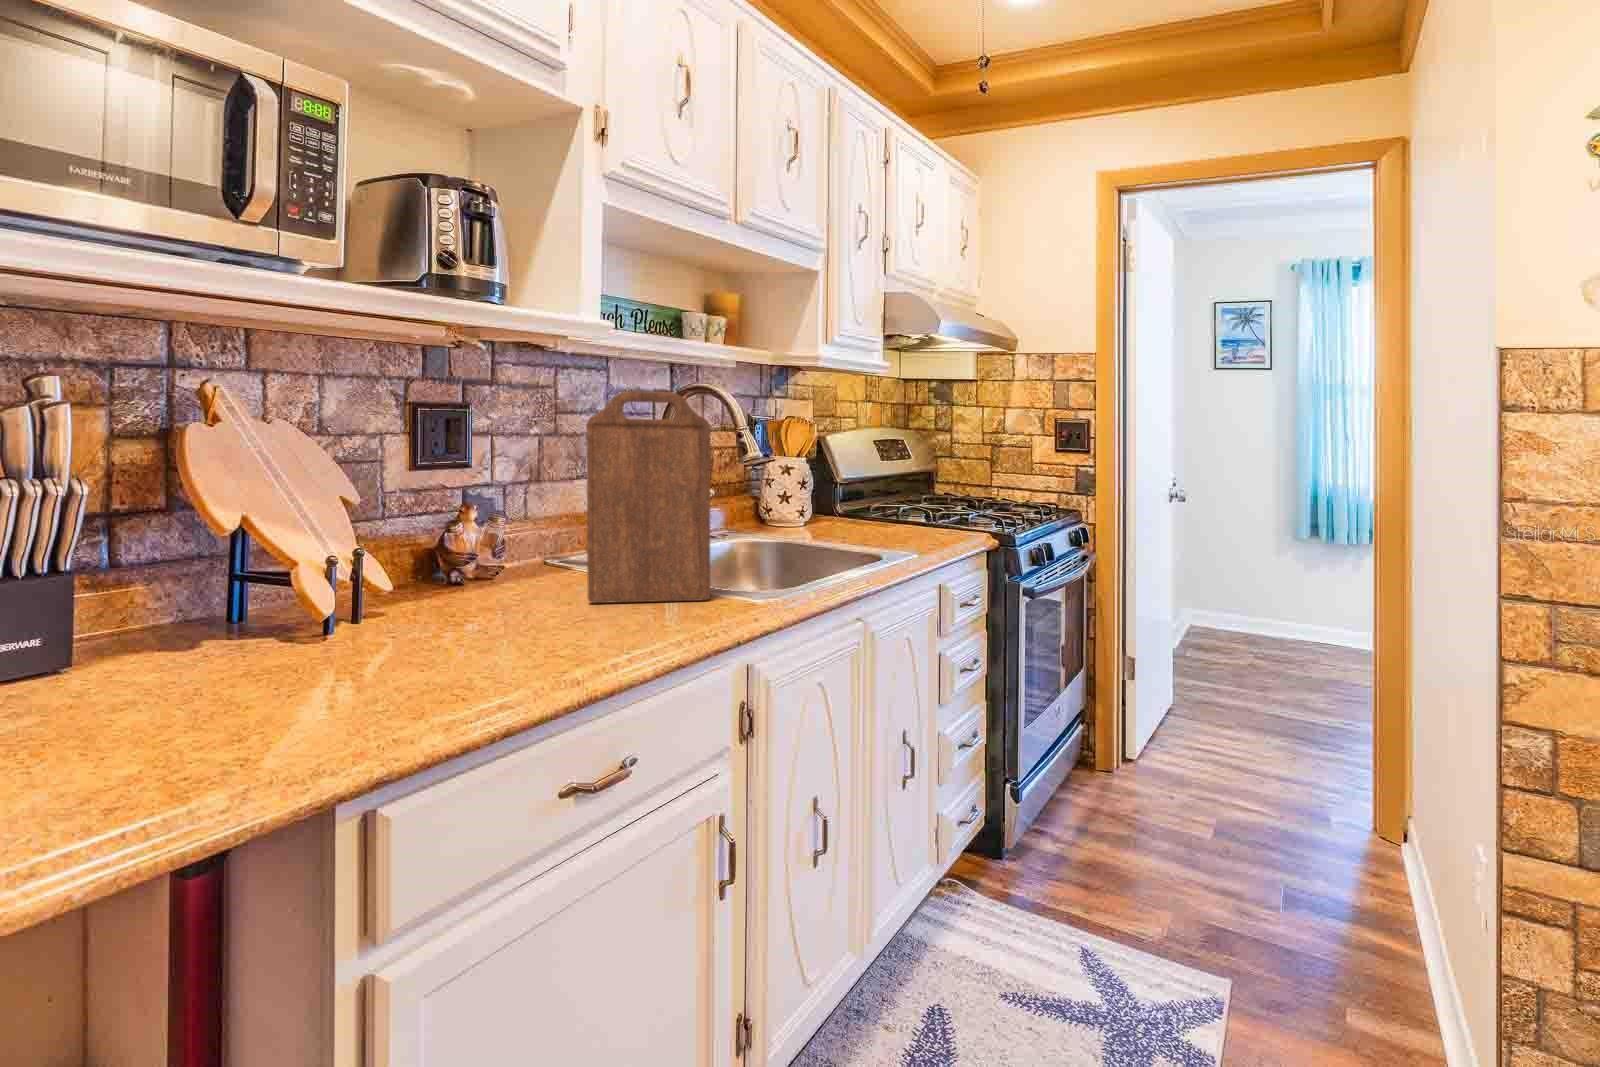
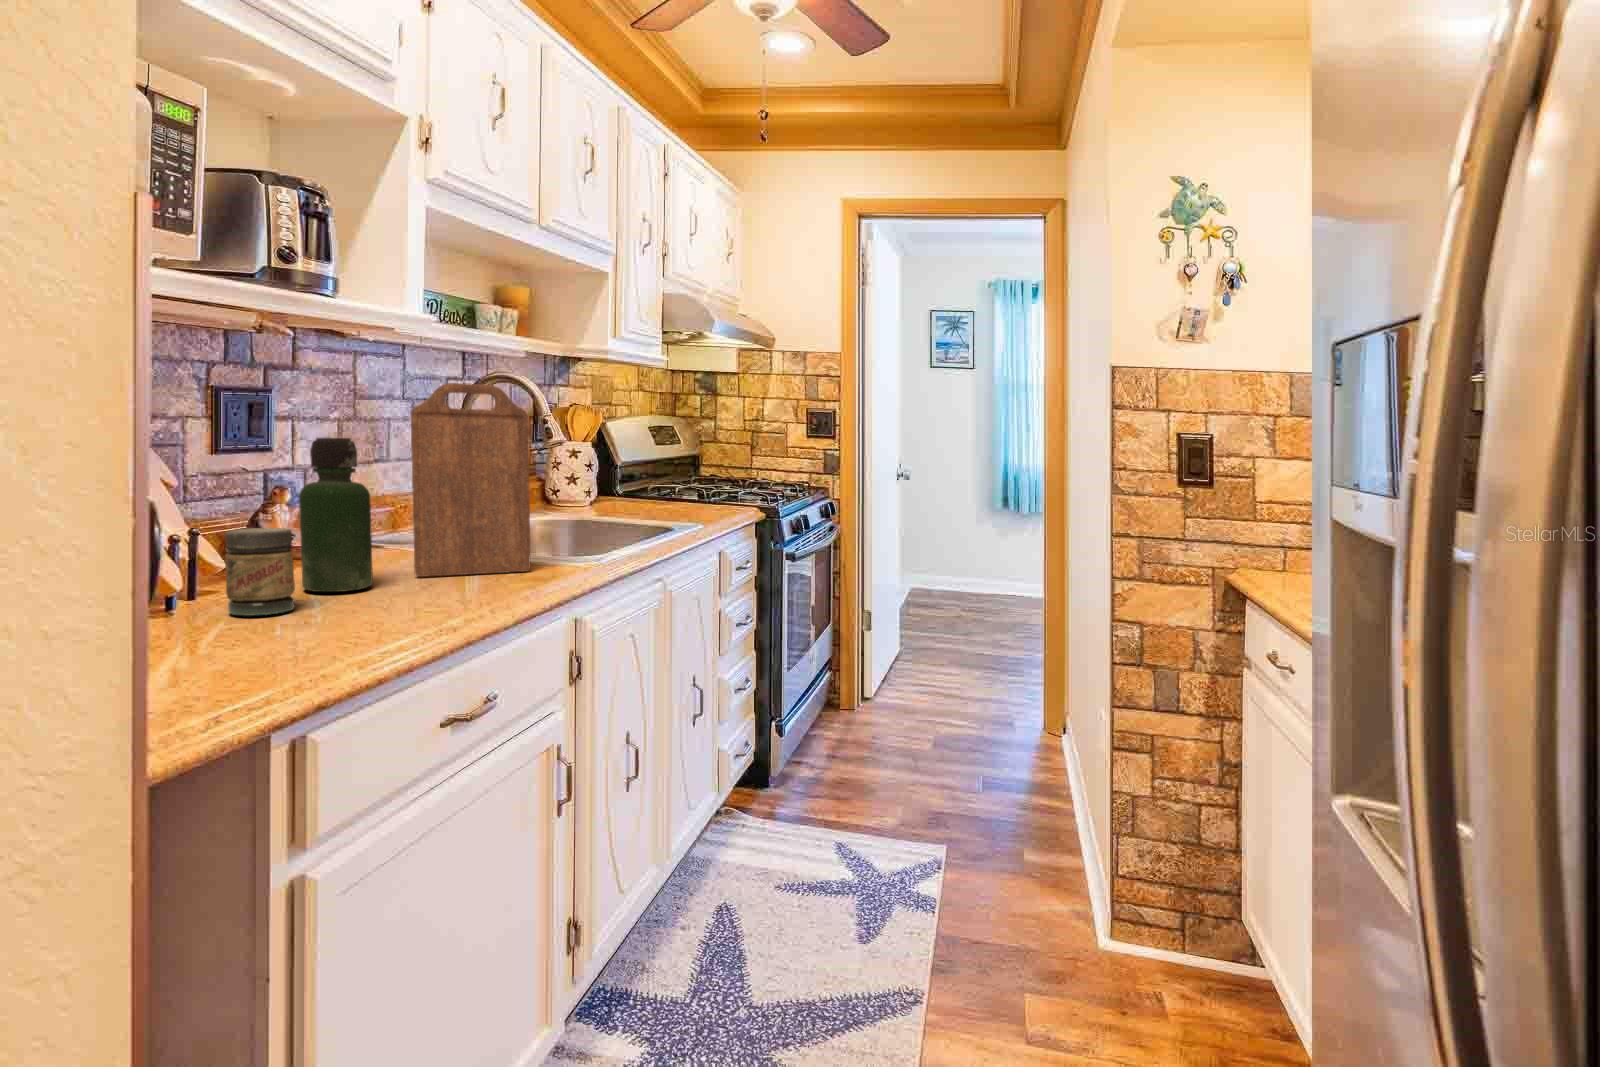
bottle: none [469,452,540,617] -> present [299,438,373,592]
jar: none [384,547,452,641] -> present [225,528,295,616]

